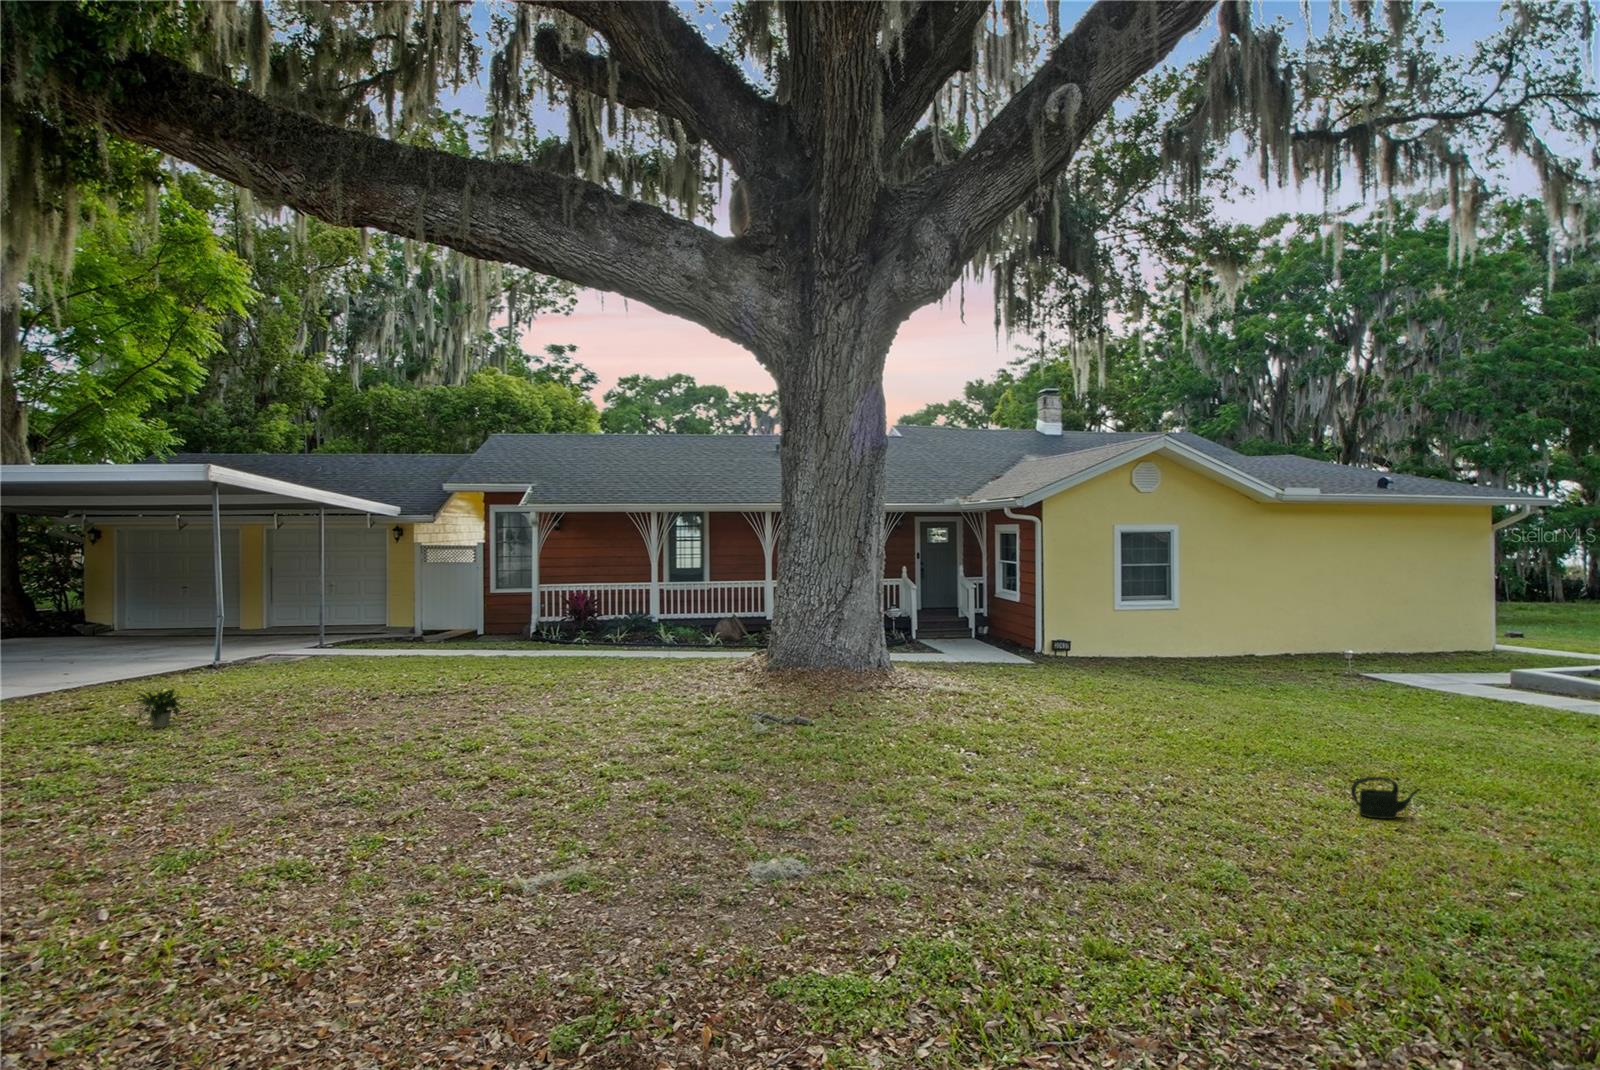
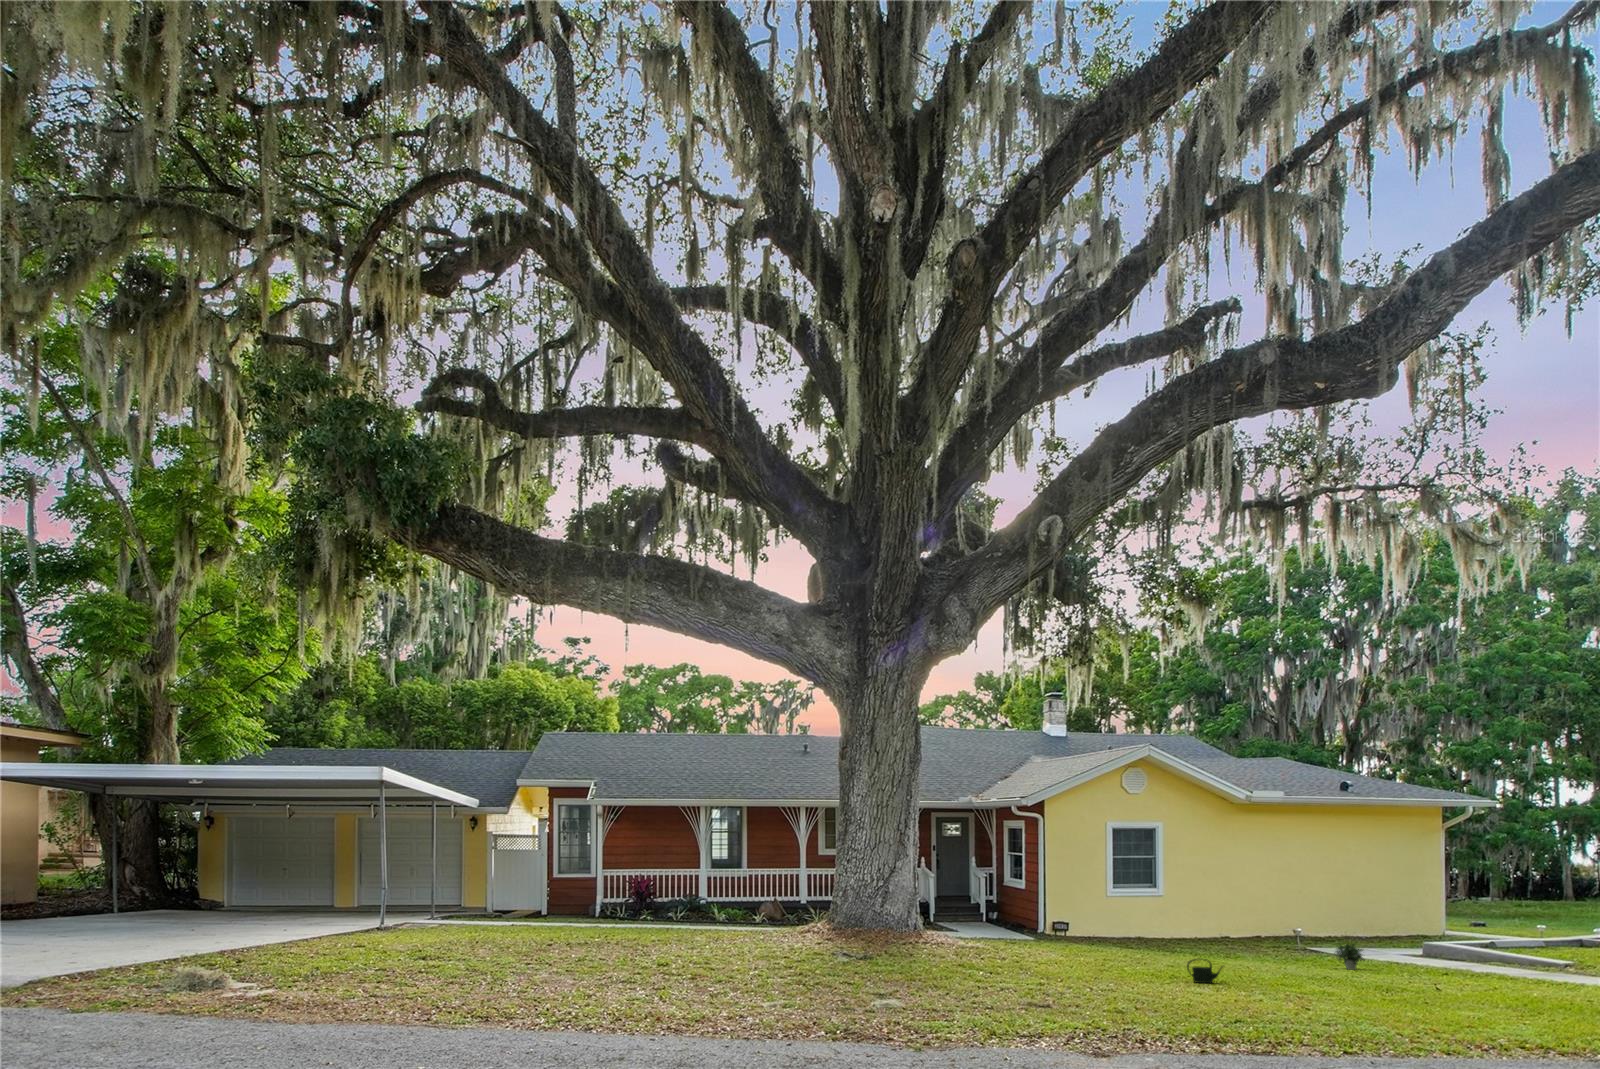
potted plant: present [134,690,186,727] -> present [1336,944,1363,970]

